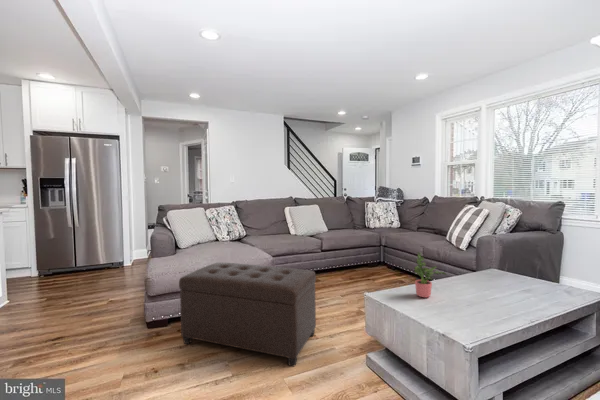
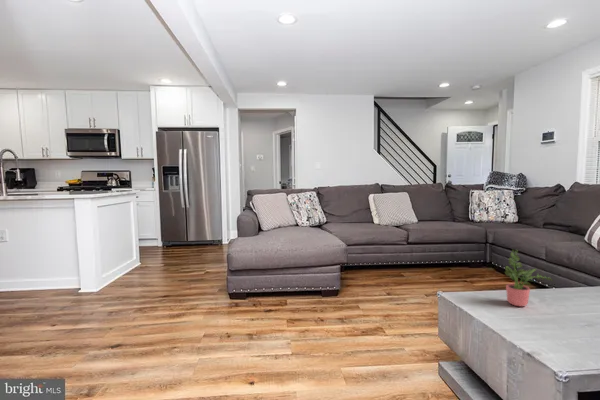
ottoman: present [179,262,316,367] -> none [252,246,387,358]

